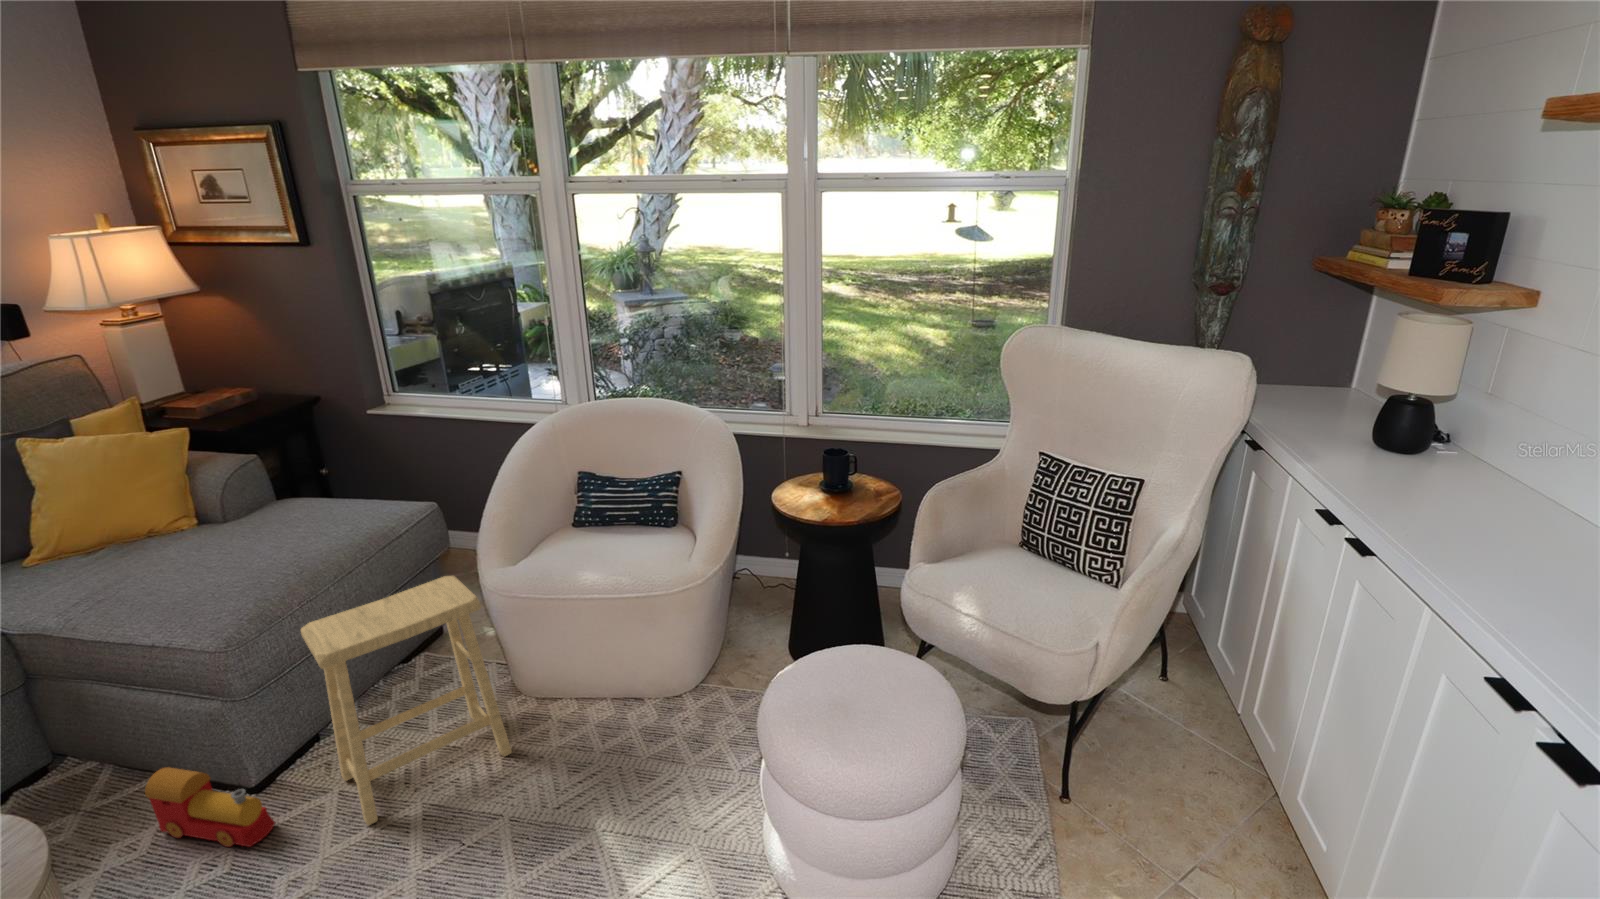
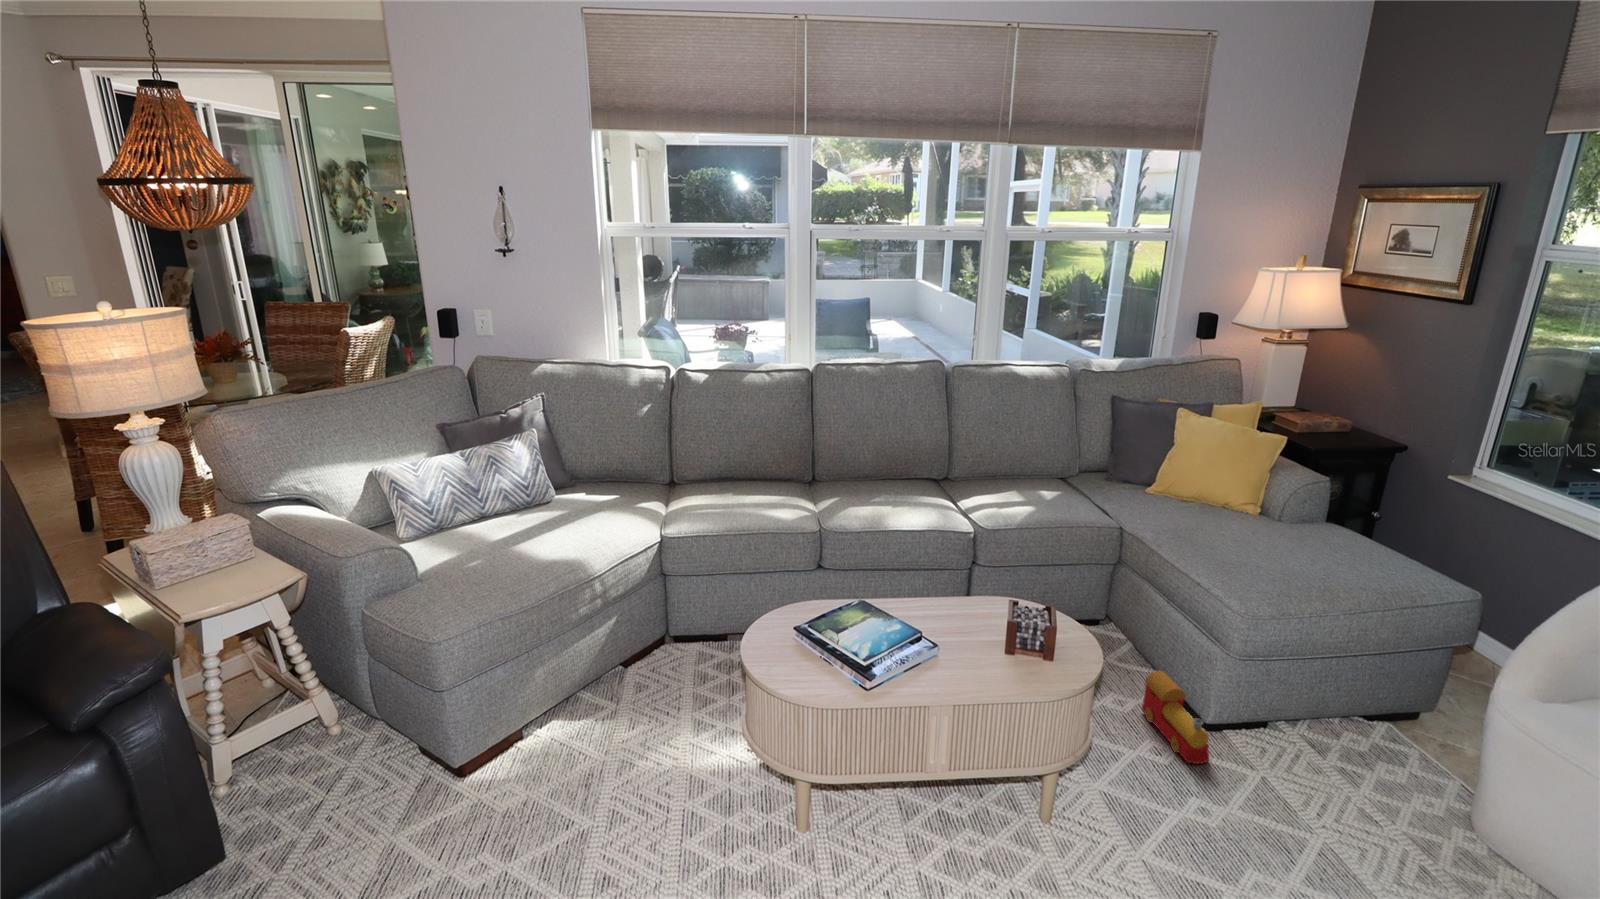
footstool: present [301,576,512,825] -> none [1270,634,1480,867]

